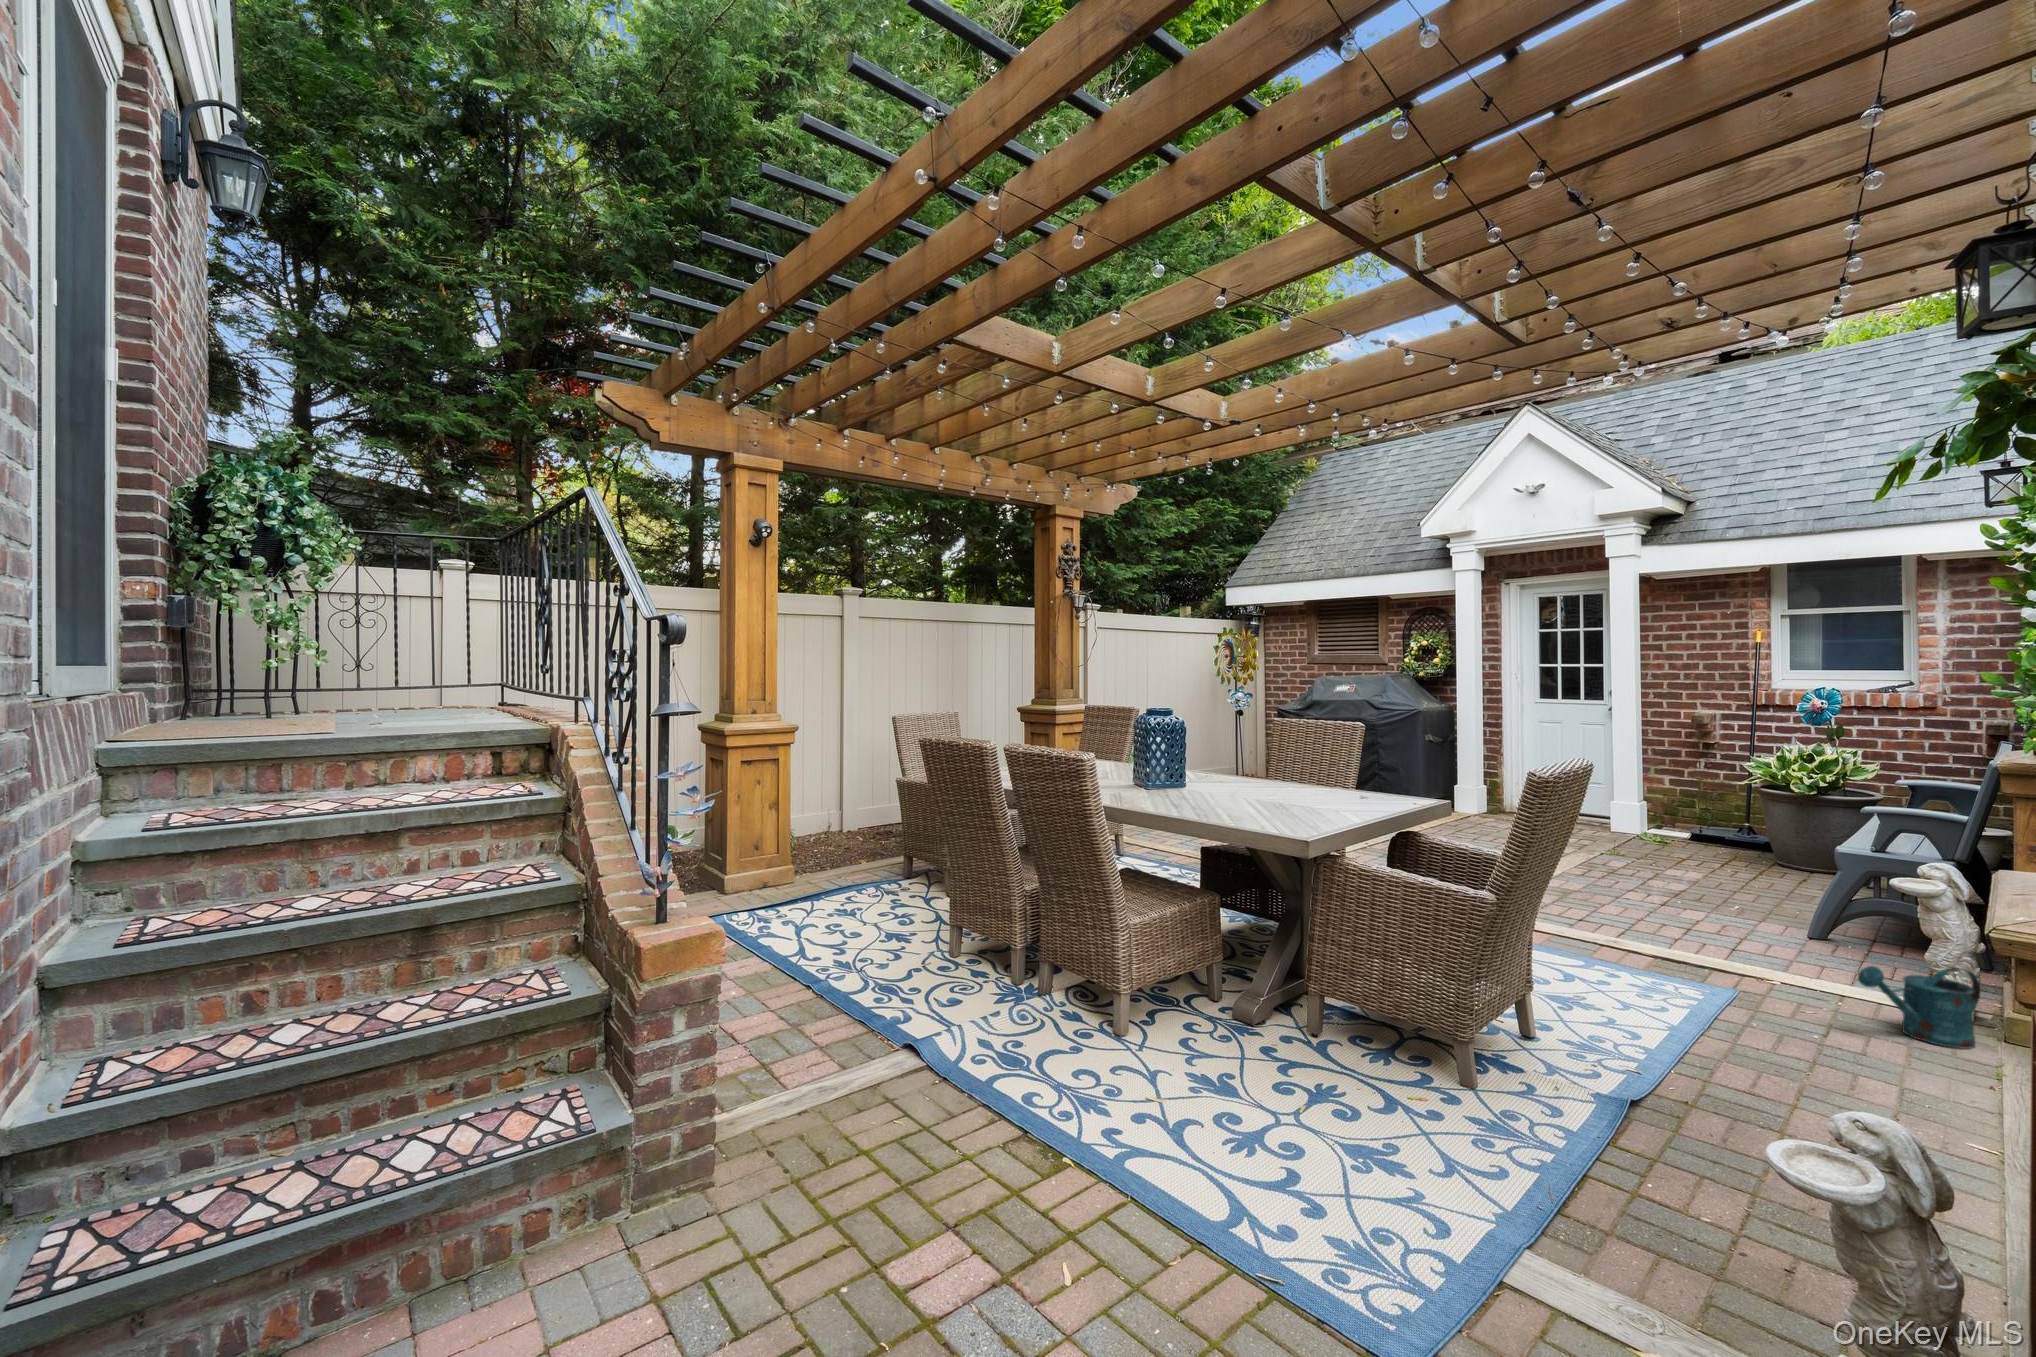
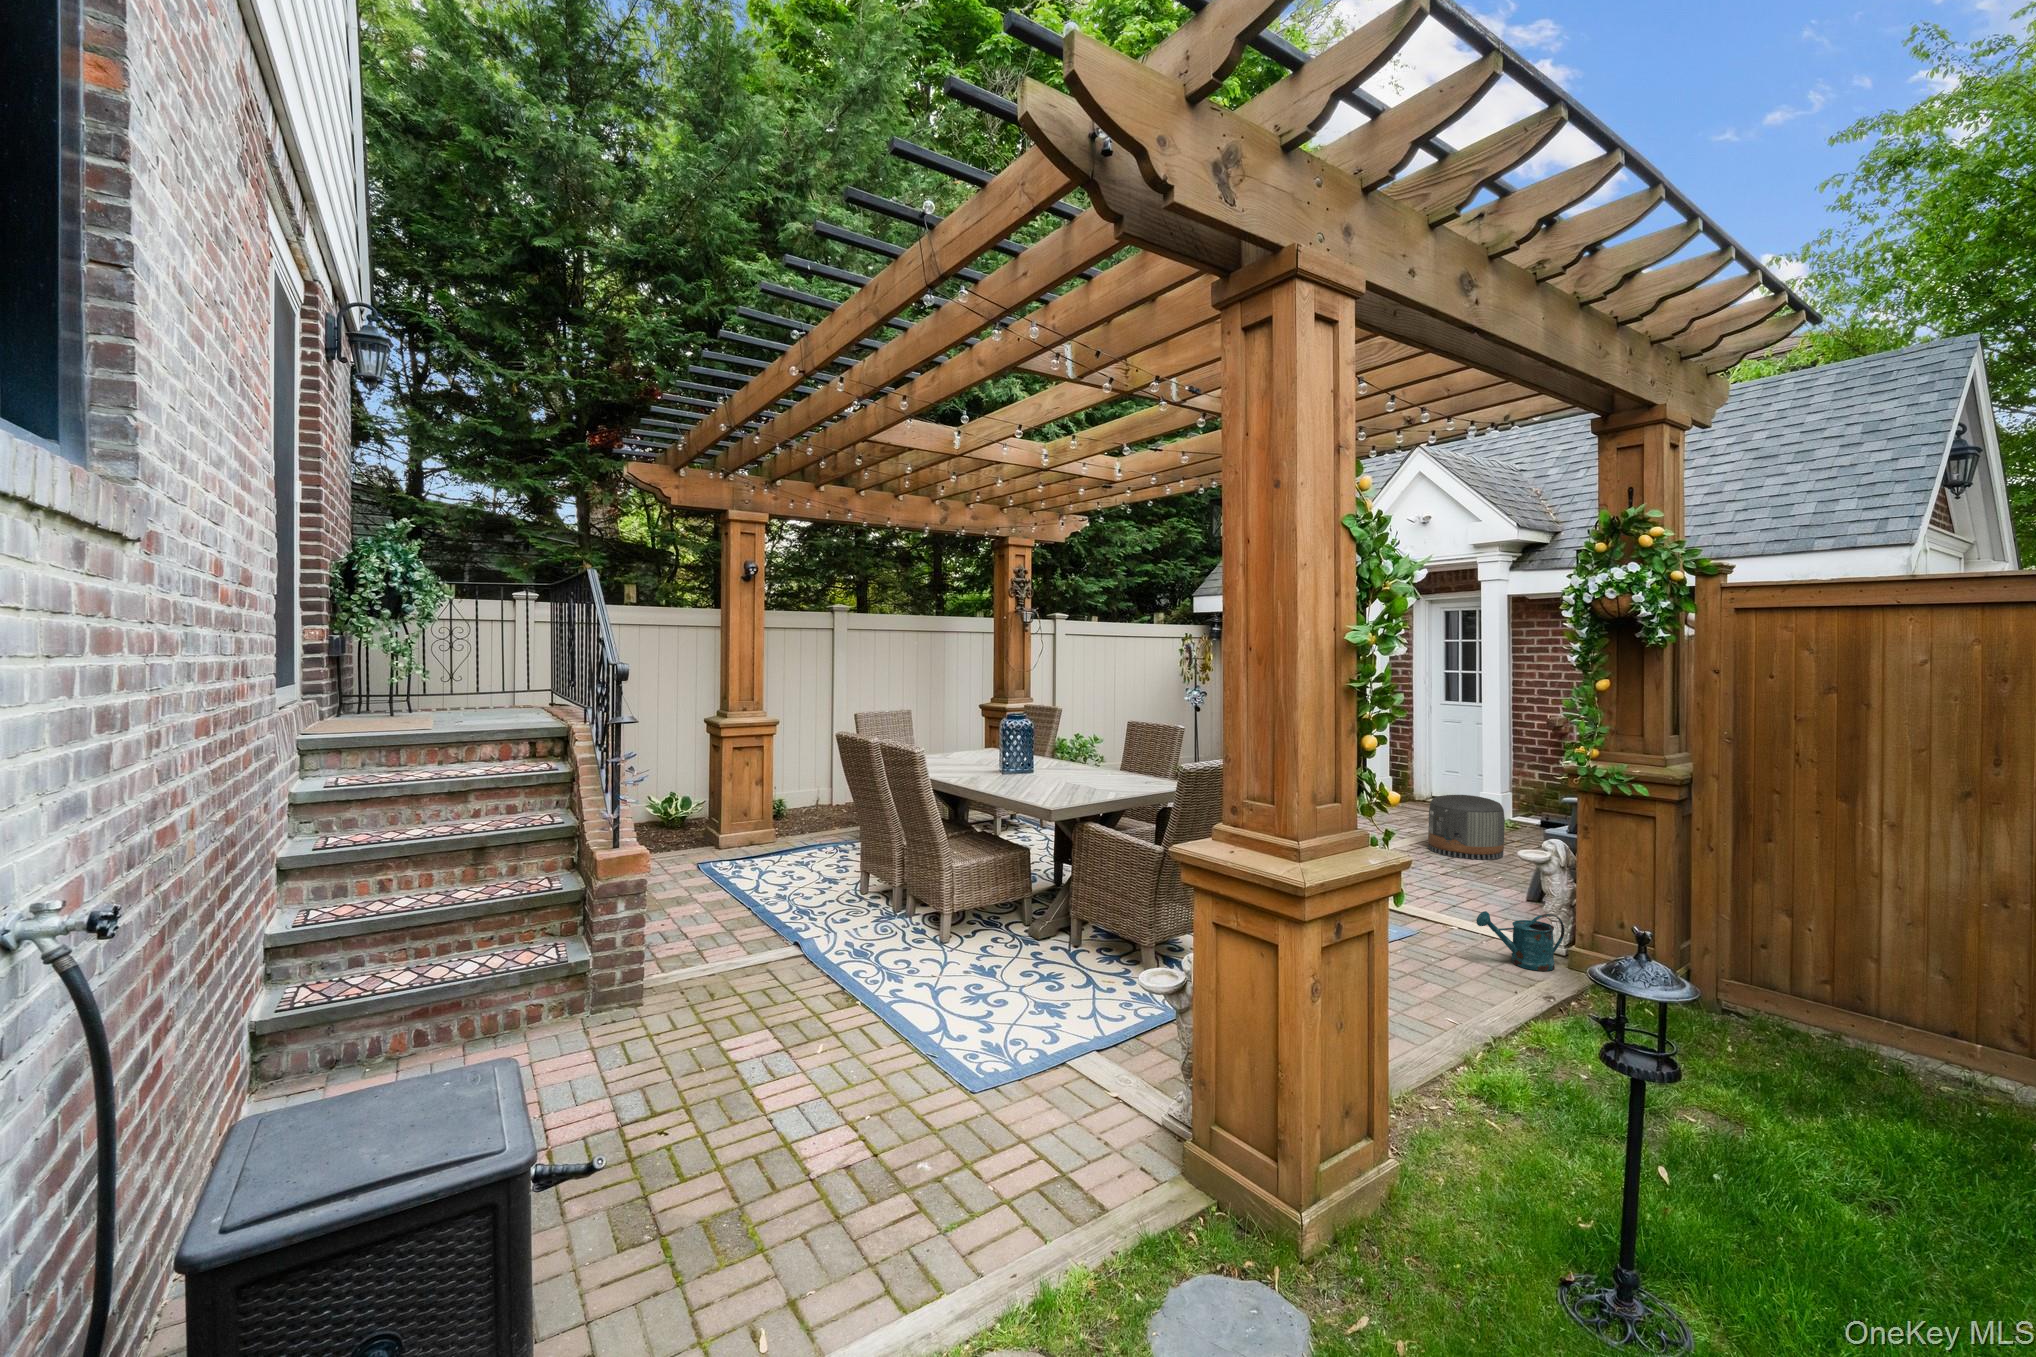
pouf: none [1592,803,1692,881] -> present [1428,795,1505,859]

